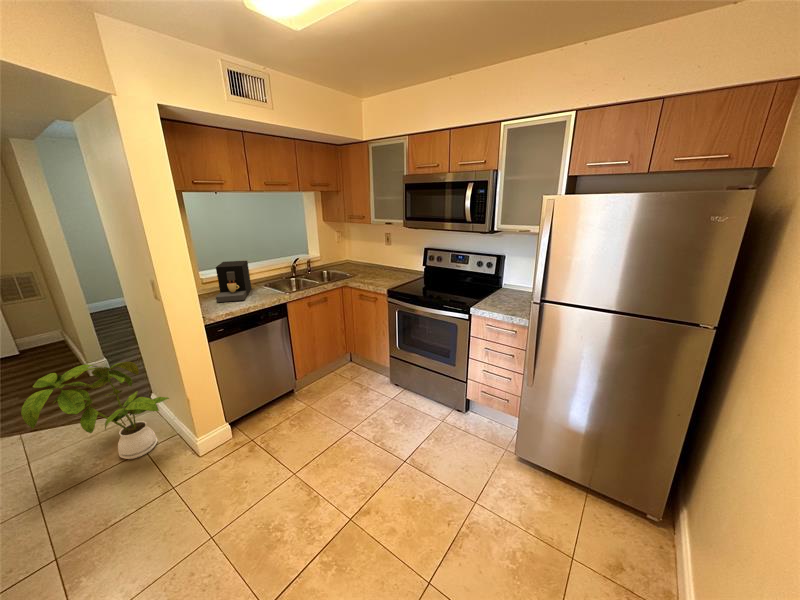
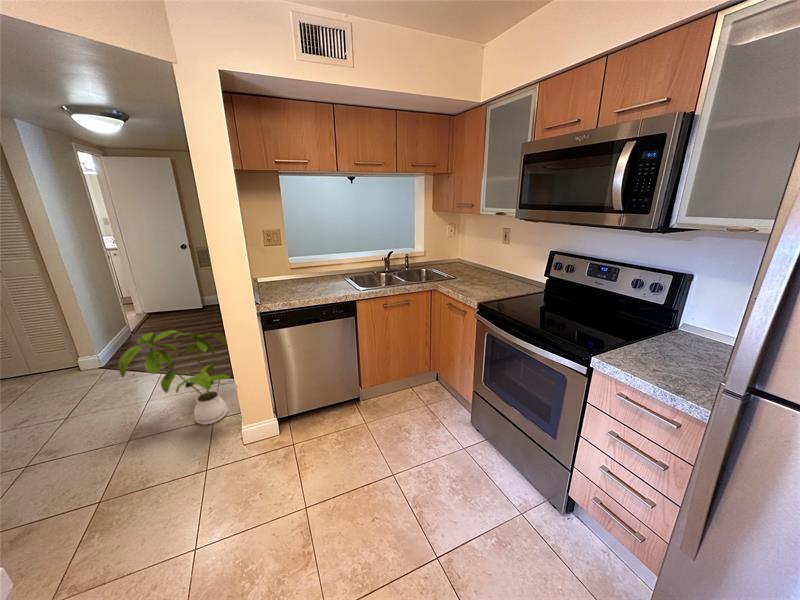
coffee maker: present [216,261,251,302] -> none [287,247,333,291]

